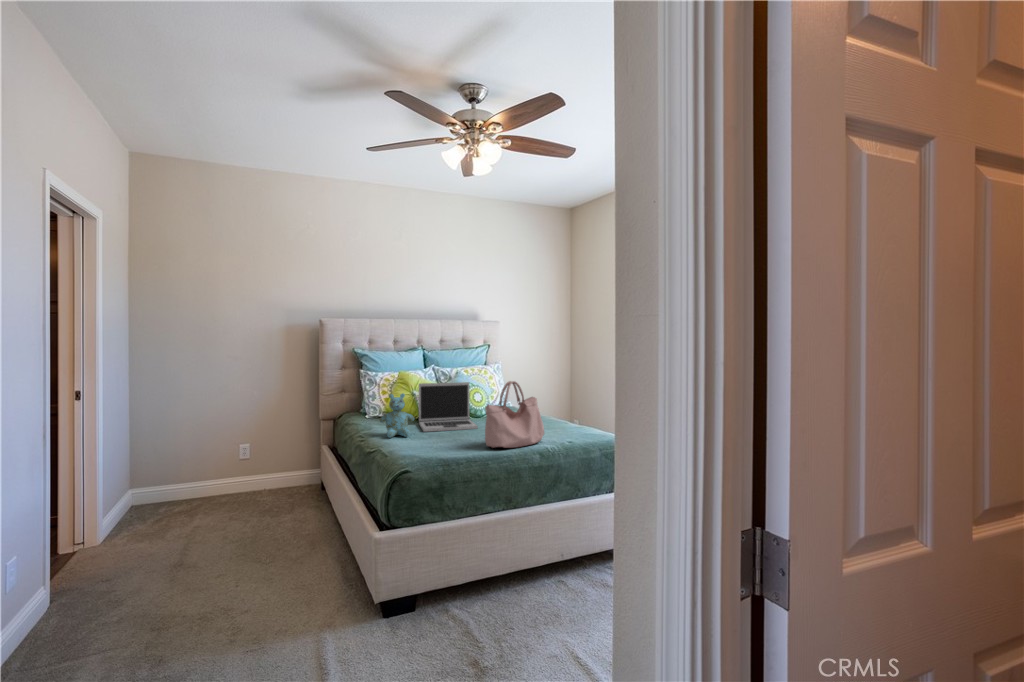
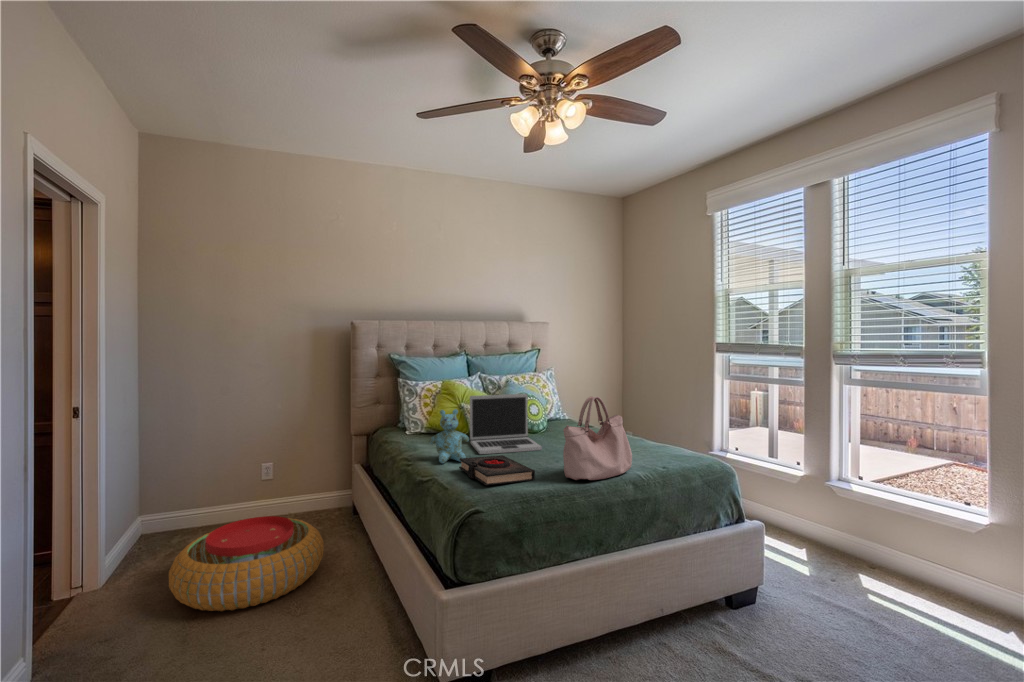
book: none [402,431,462,451] -> present [459,455,535,485]
pouf: none [156,486,291,560] -> present [169,516,324,611]

